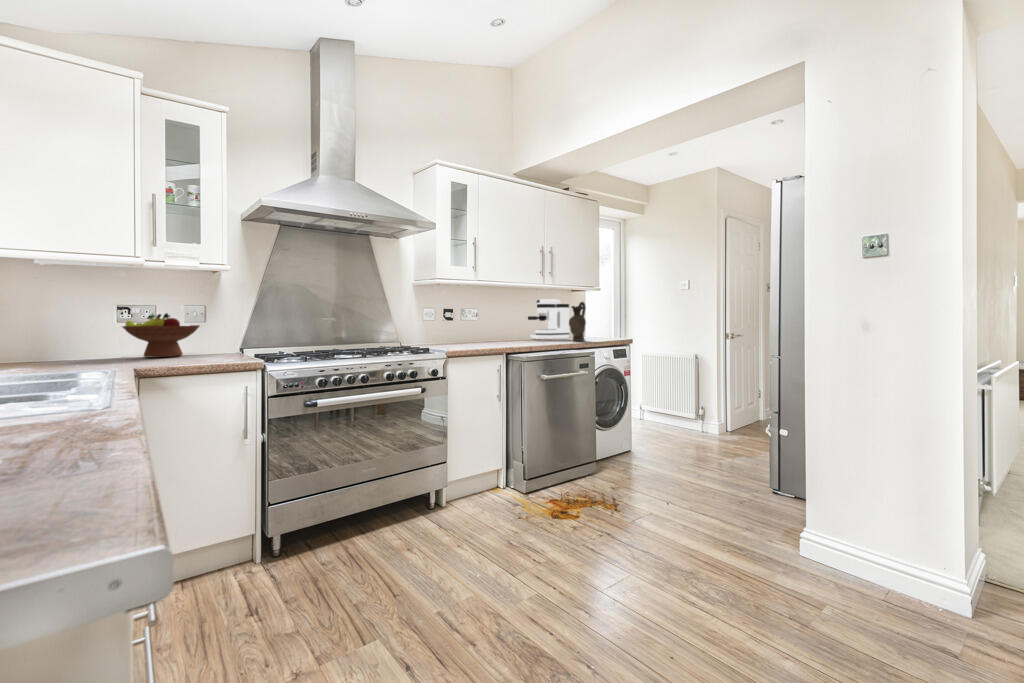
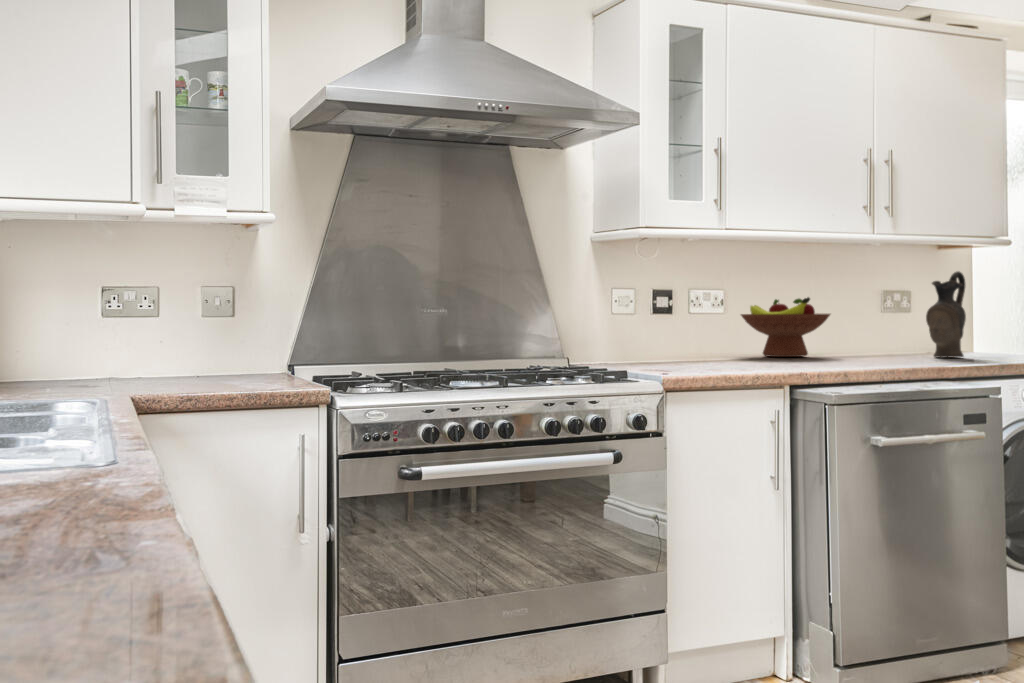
coffee maker: present [528,299,570,339] -> none [829,266,927,354]
fruit bowl: present [122,313,200,358] -> present [741,297,830,357]

